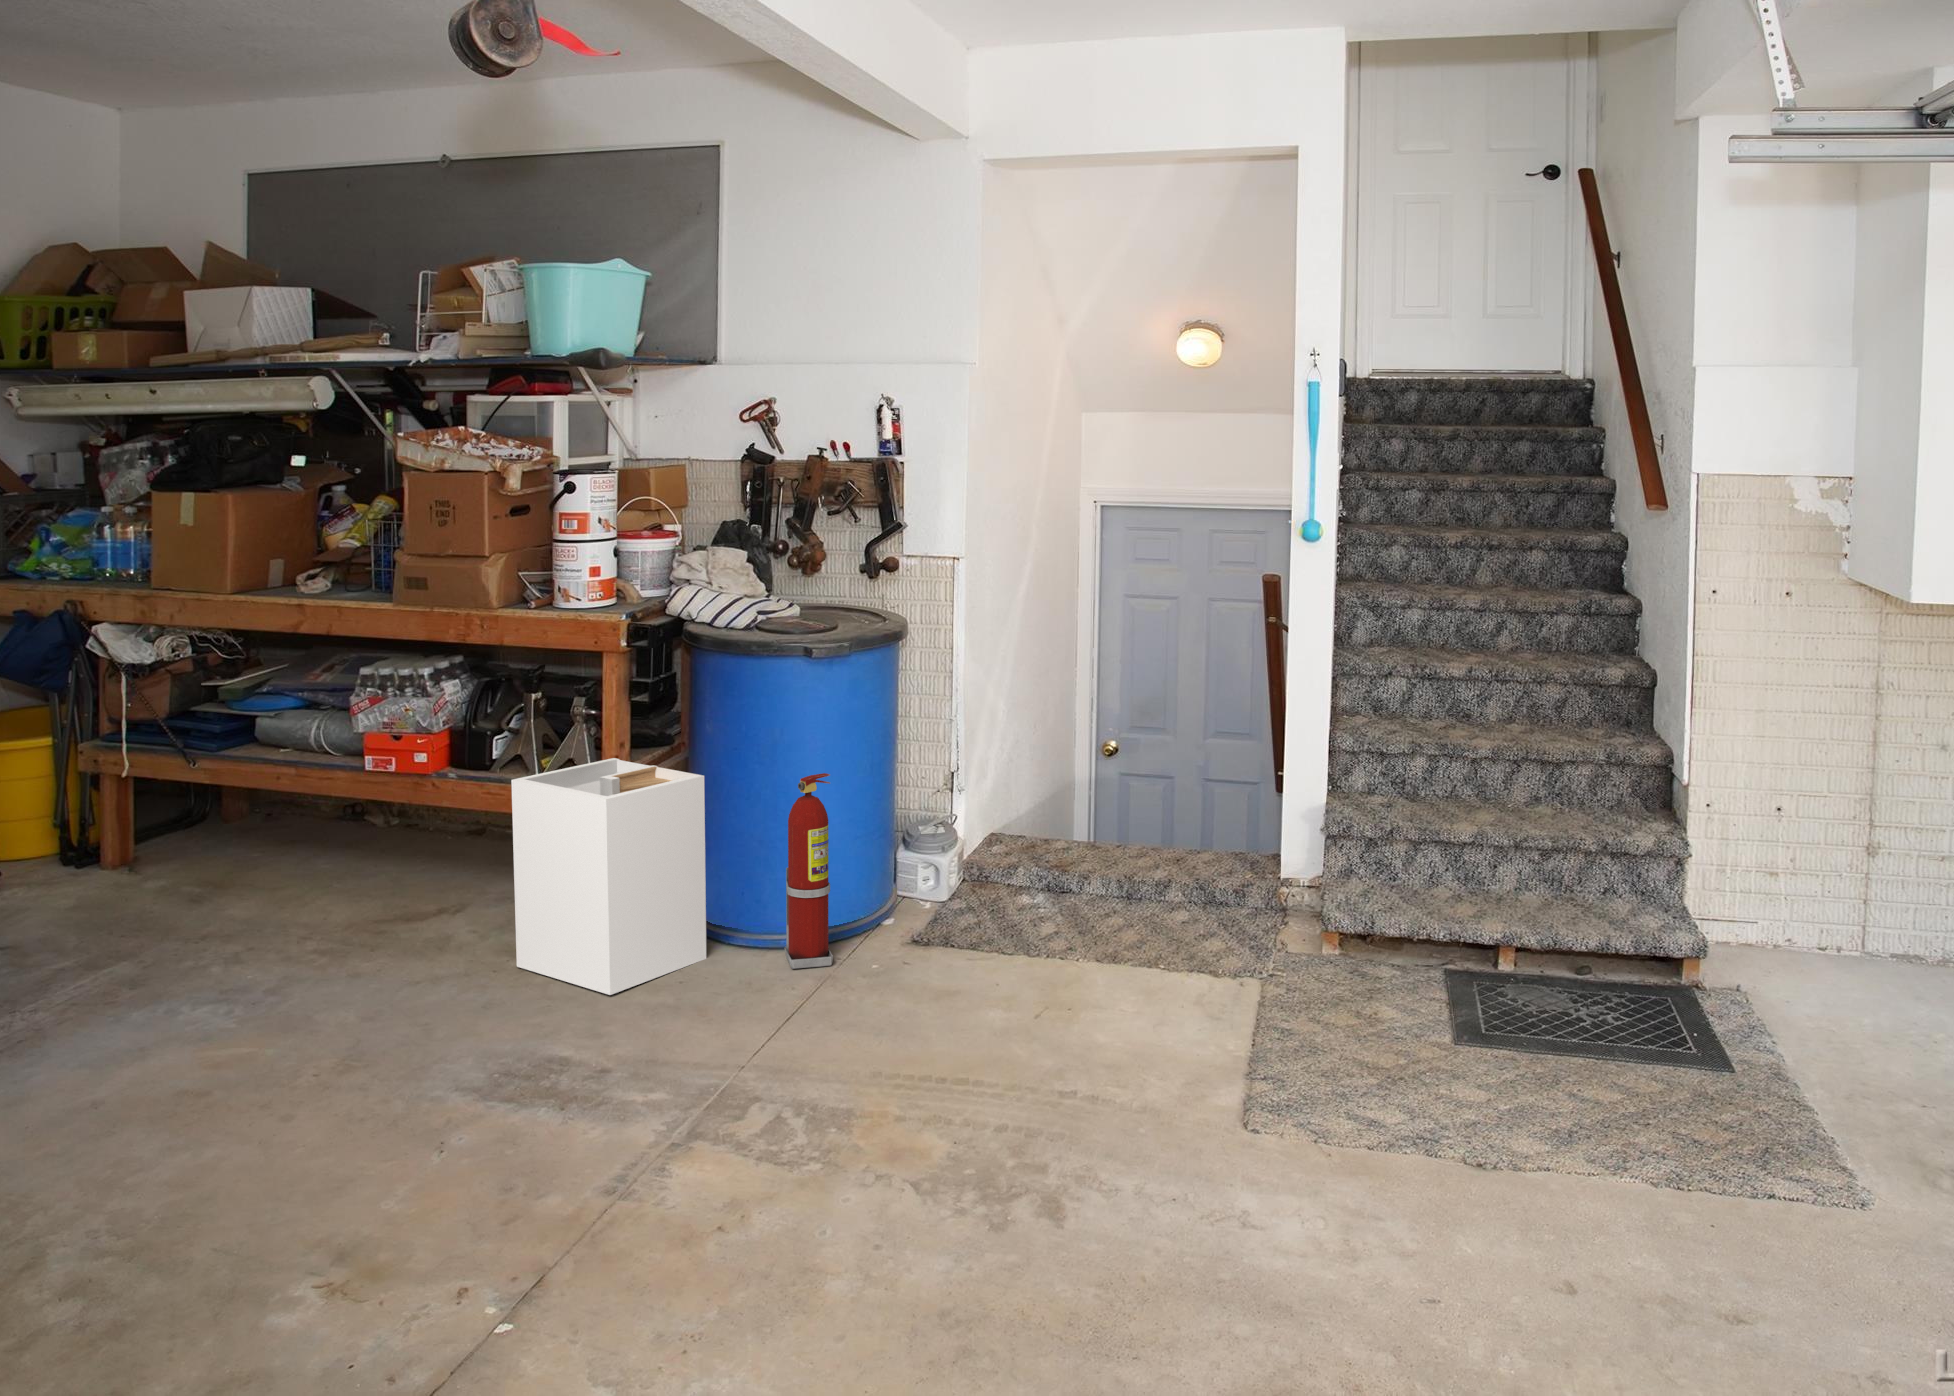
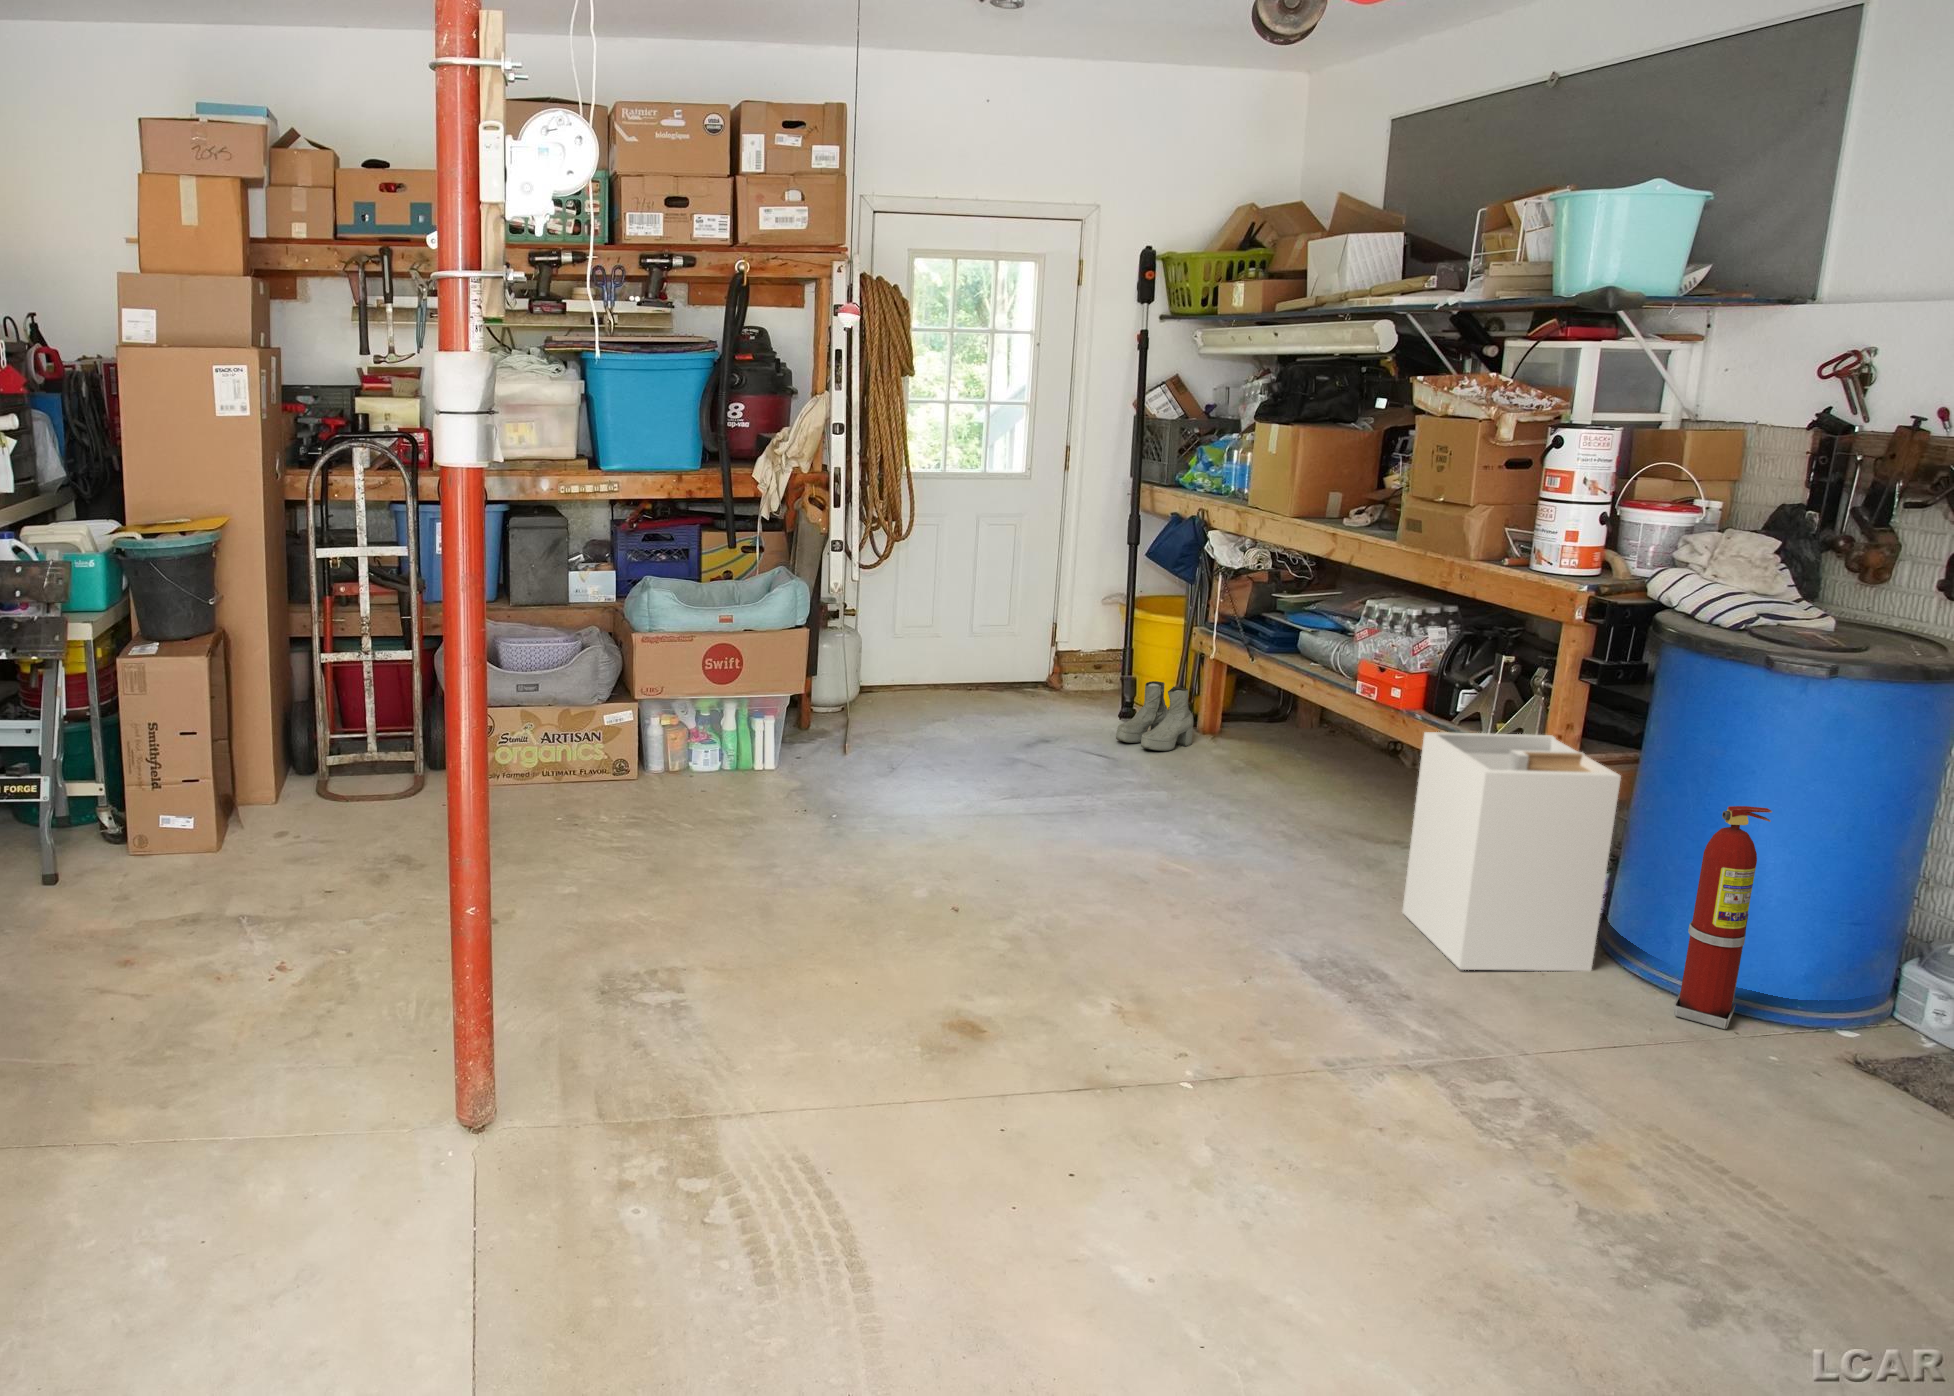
boots: none [36,812,138,895] -> present [1116,681,1193,751]

